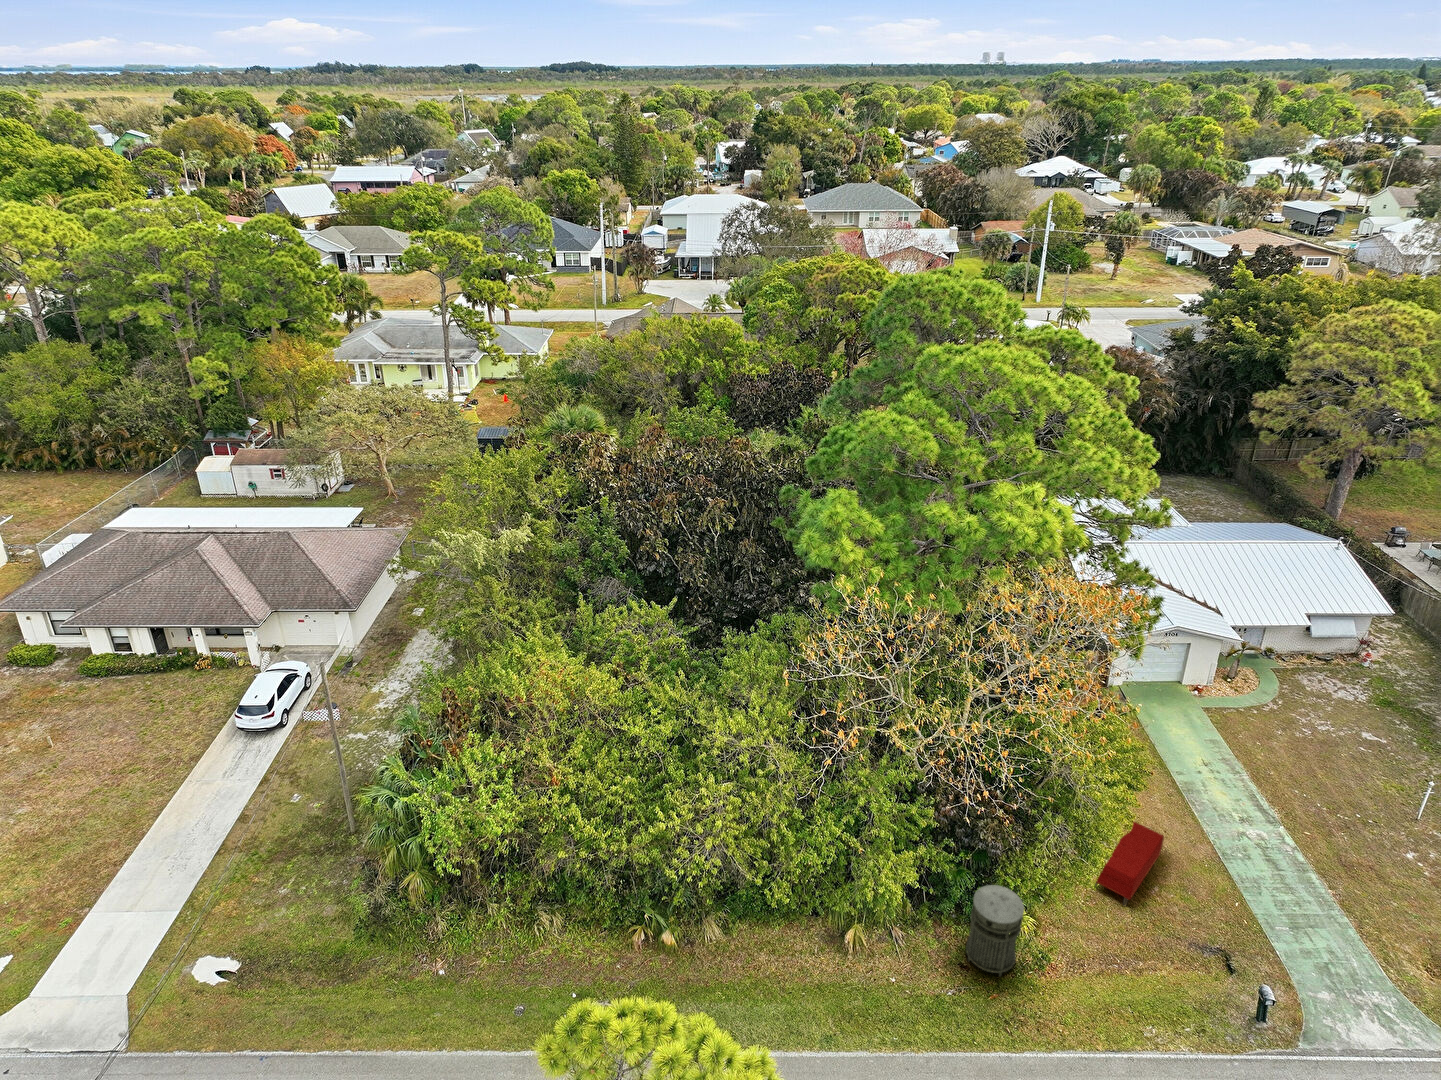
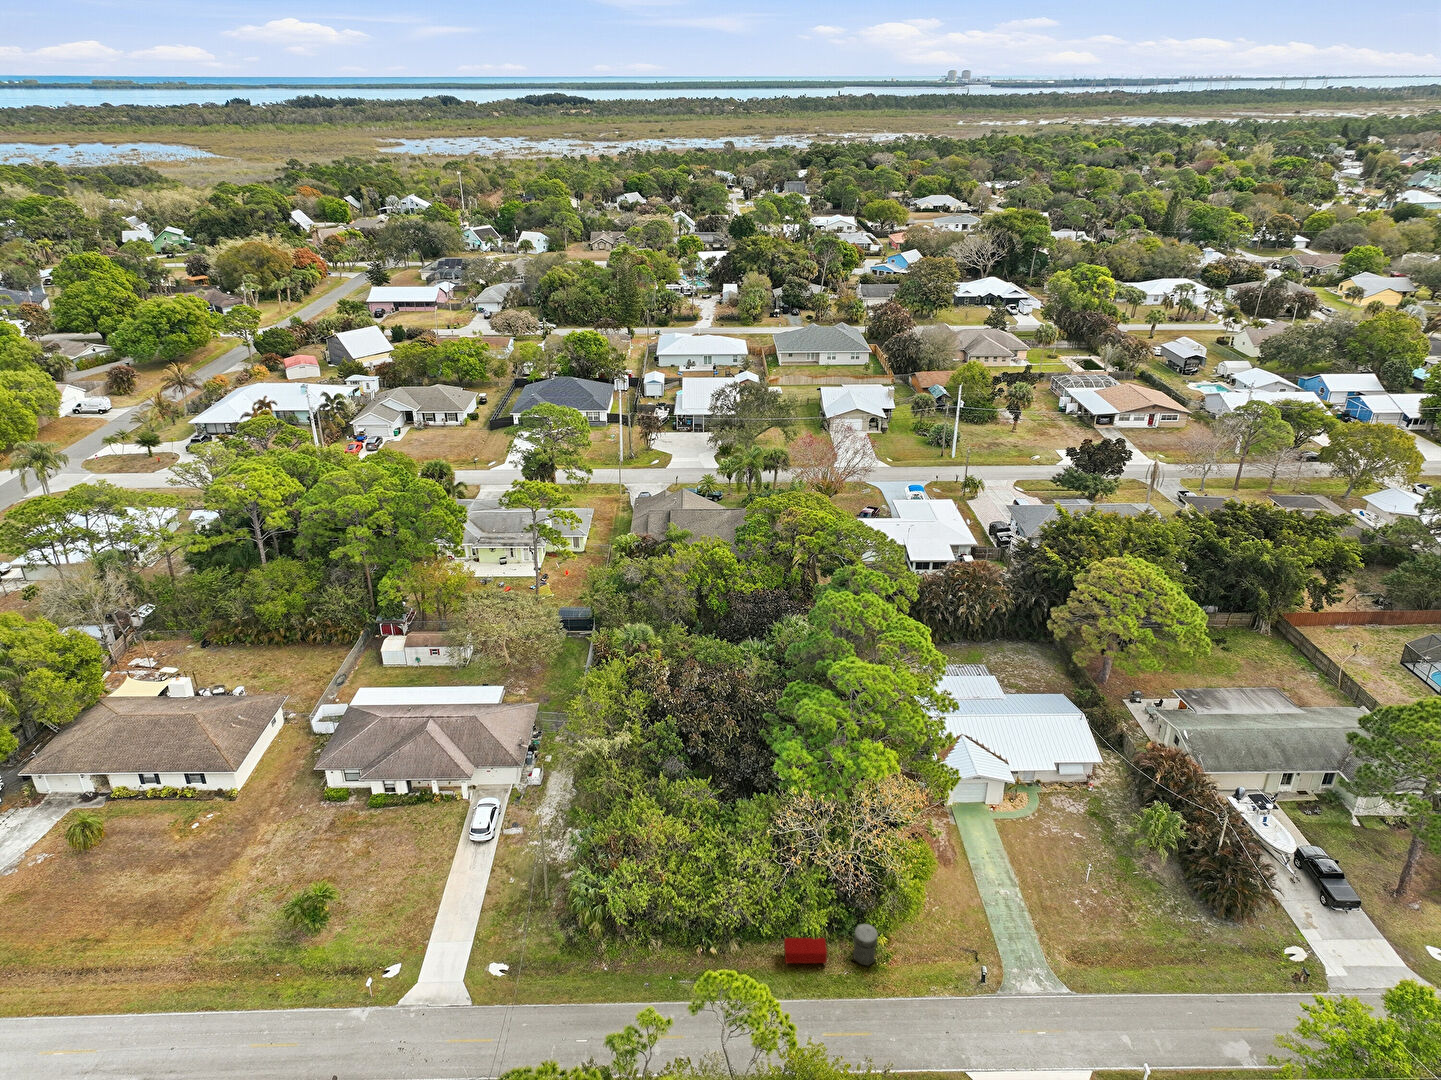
bench: present [1095,822,1164,906] -> present [784,938,827,966]

